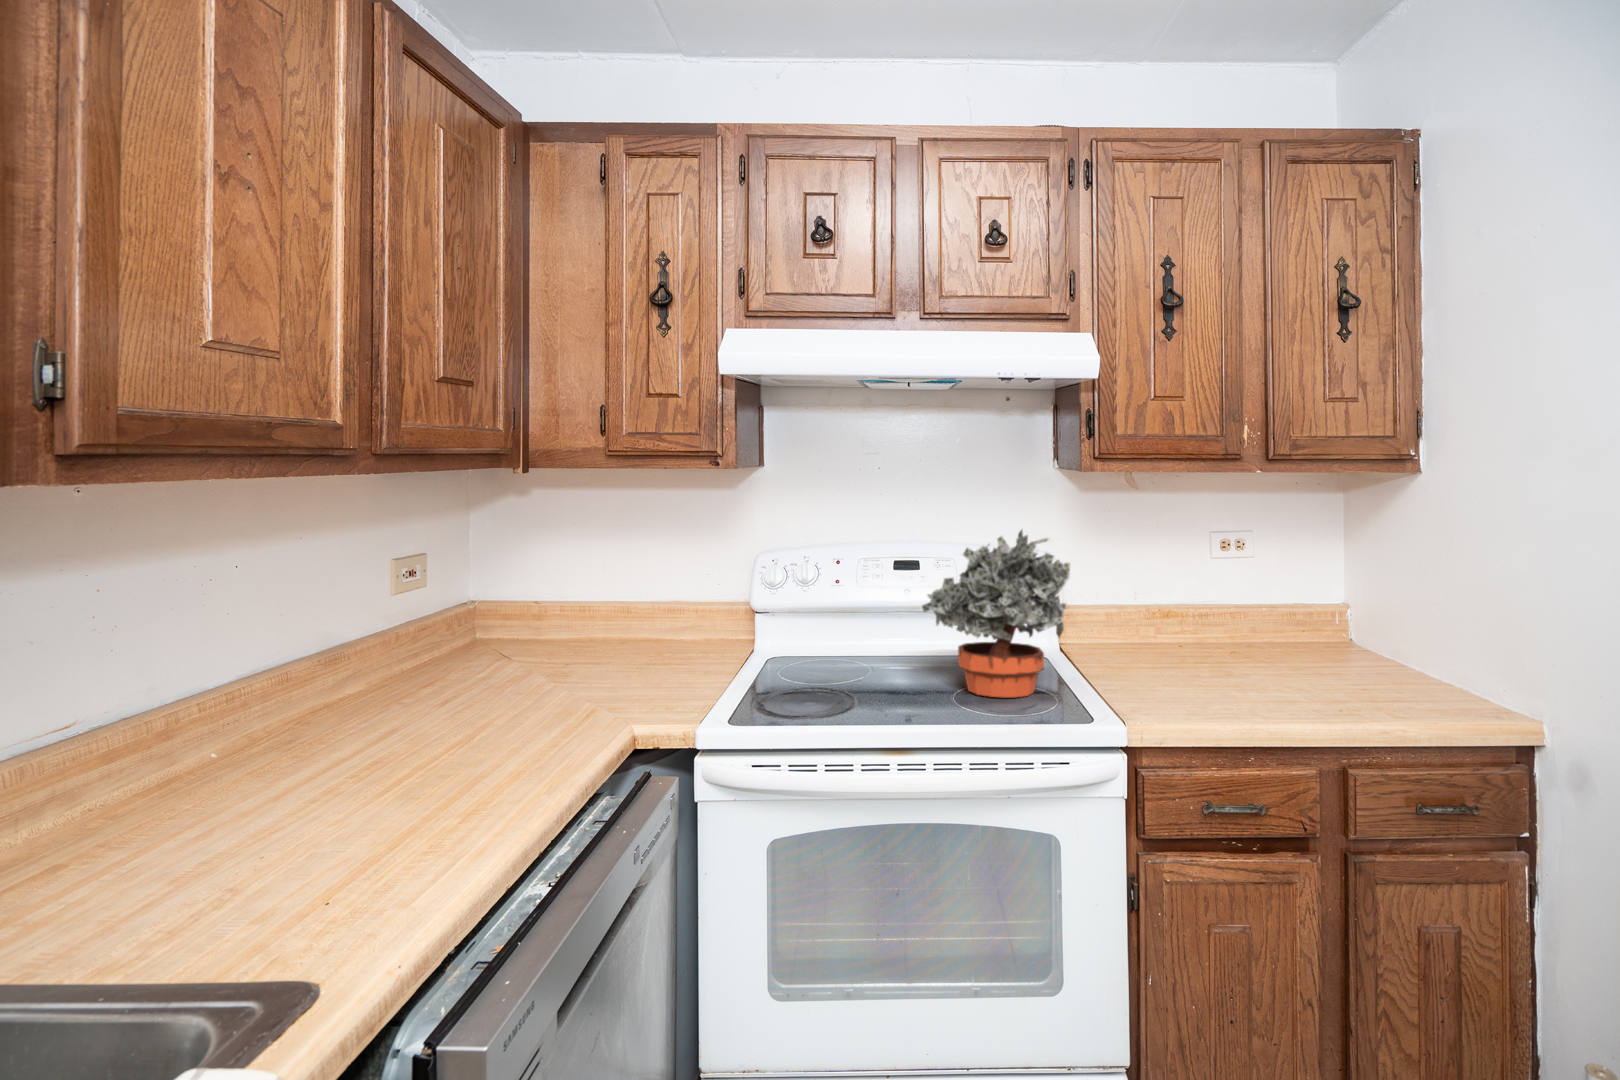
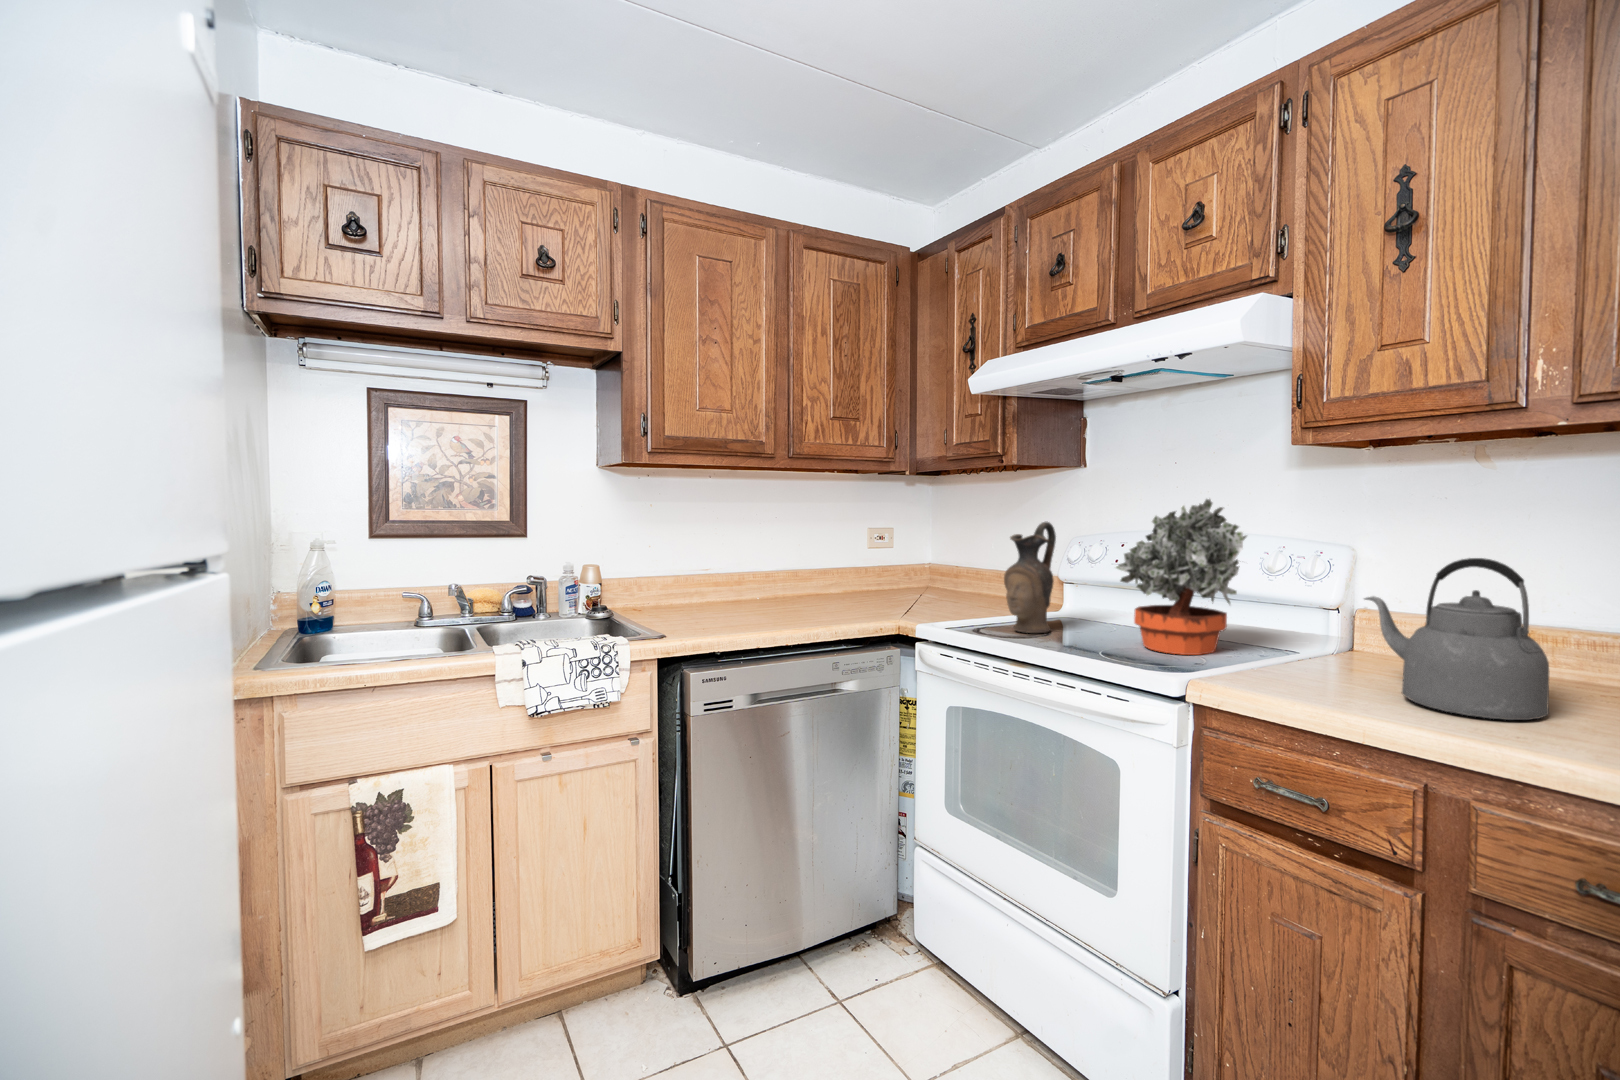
ceramic pitcher: none [801,558,861,707] -> present [1004,522,1056,633]
kettle: none [1179,577,1315,702] -> present [1364,558,1549,720]

